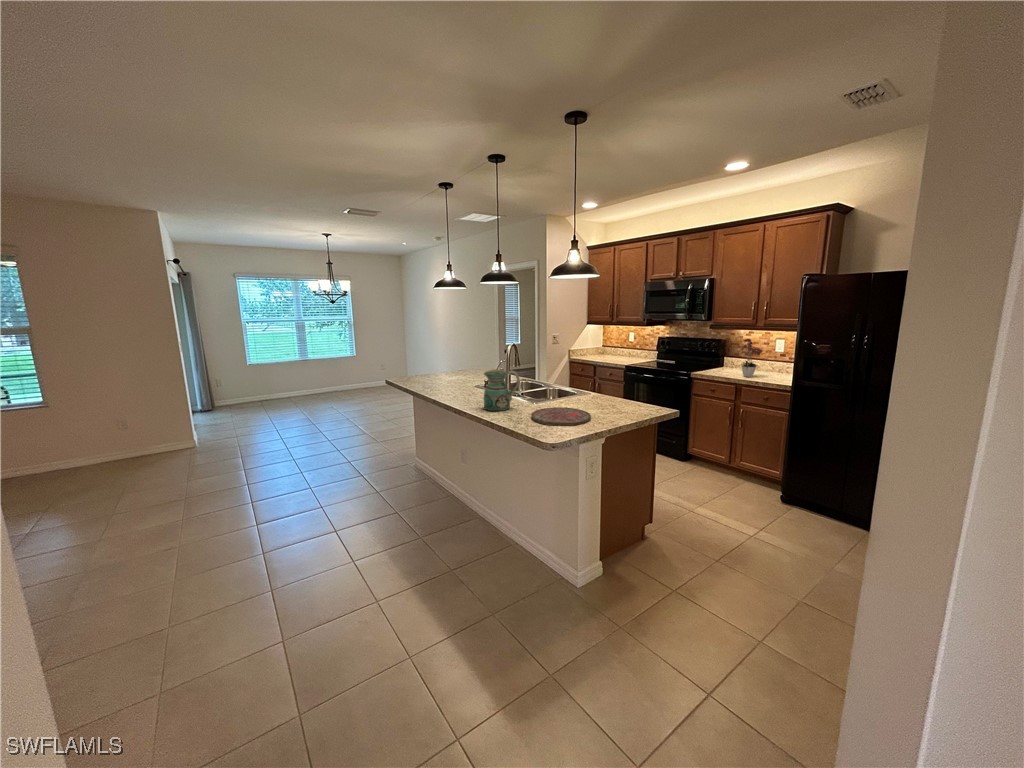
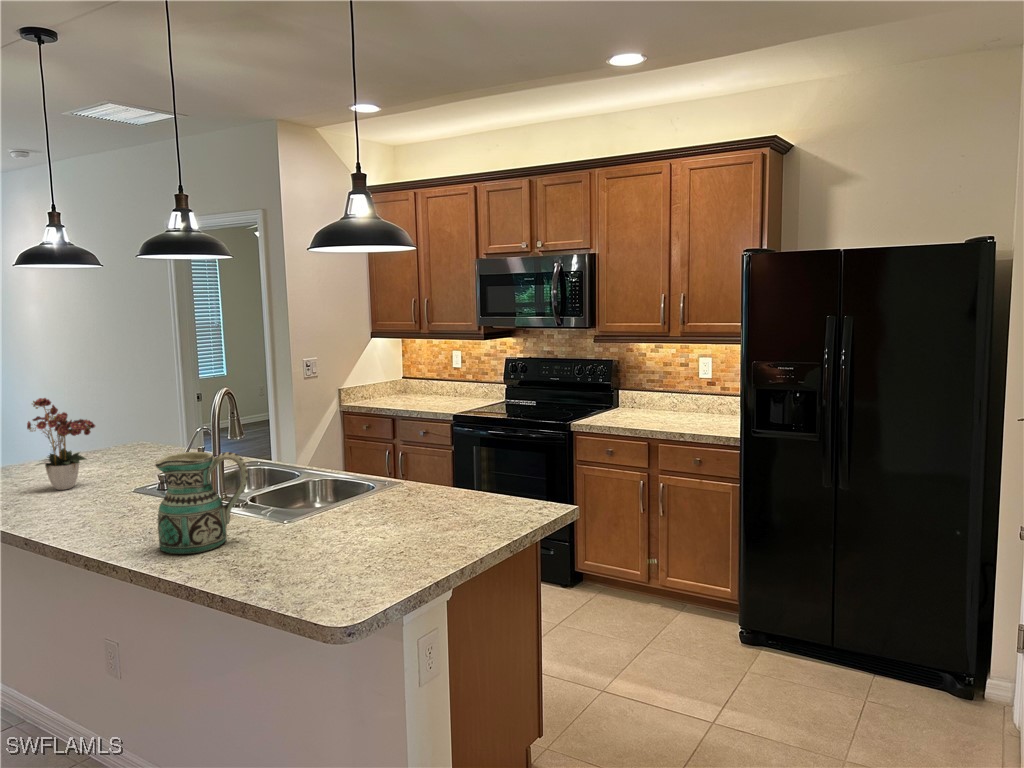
flower arrangement: present [741,339,762,377] -> present [27,398,95,490]
cutting board: present [531,407,591,426] -> none [282,525,420,577]

